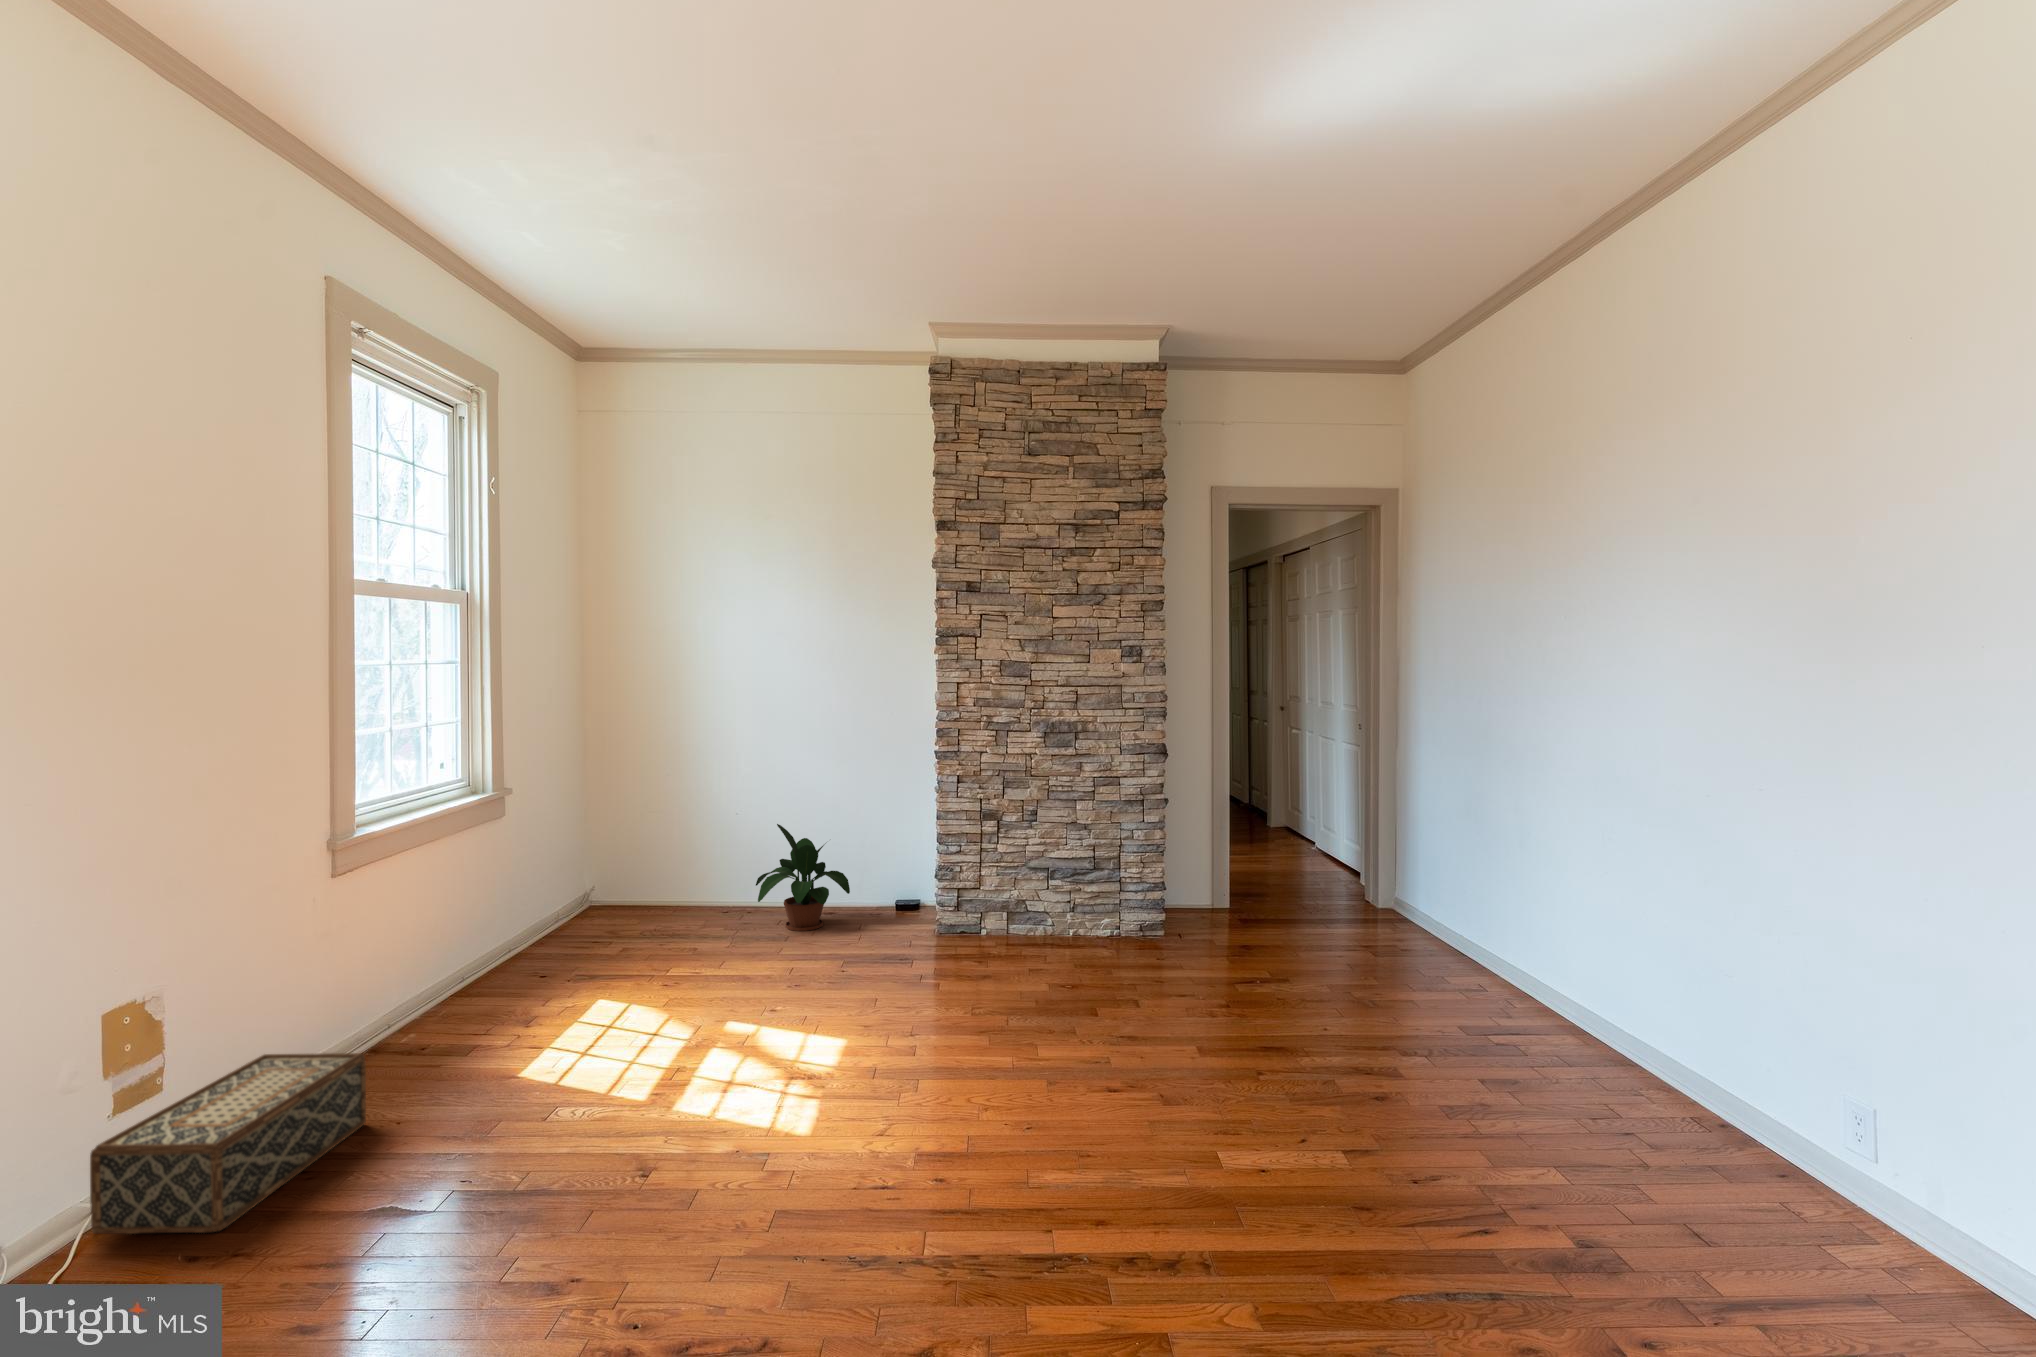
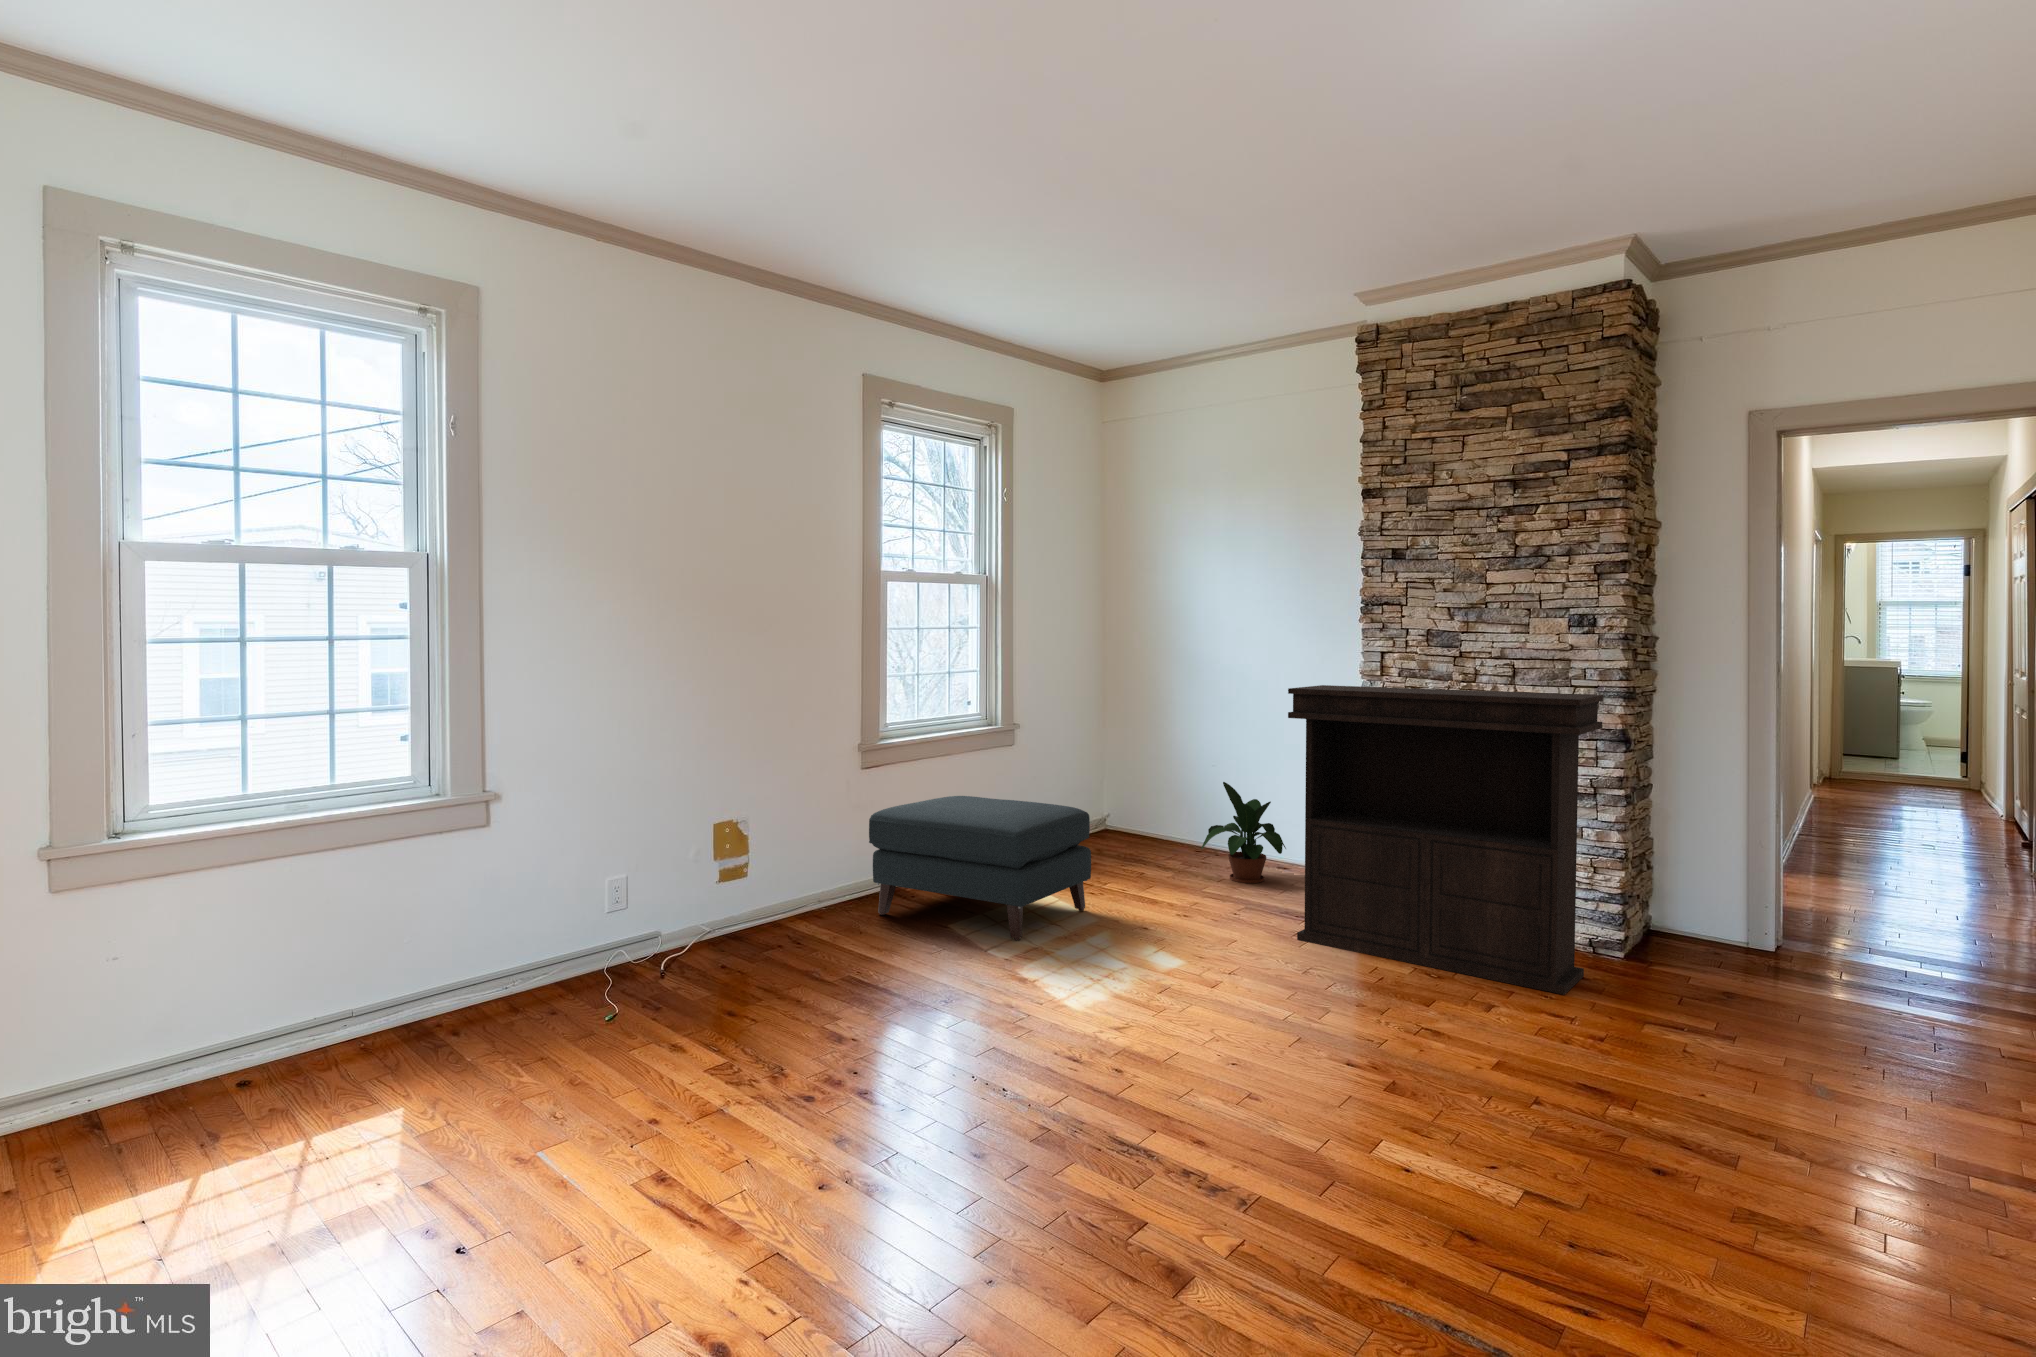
console table: none [920,716,1200,987] -> present [1288,685,1603,995]
ottoman: none [345,880,678,1089] -> present [869,796,1091,940]
woven basket: present [90,1053,366,1234] -> none [730,876,866,957]

